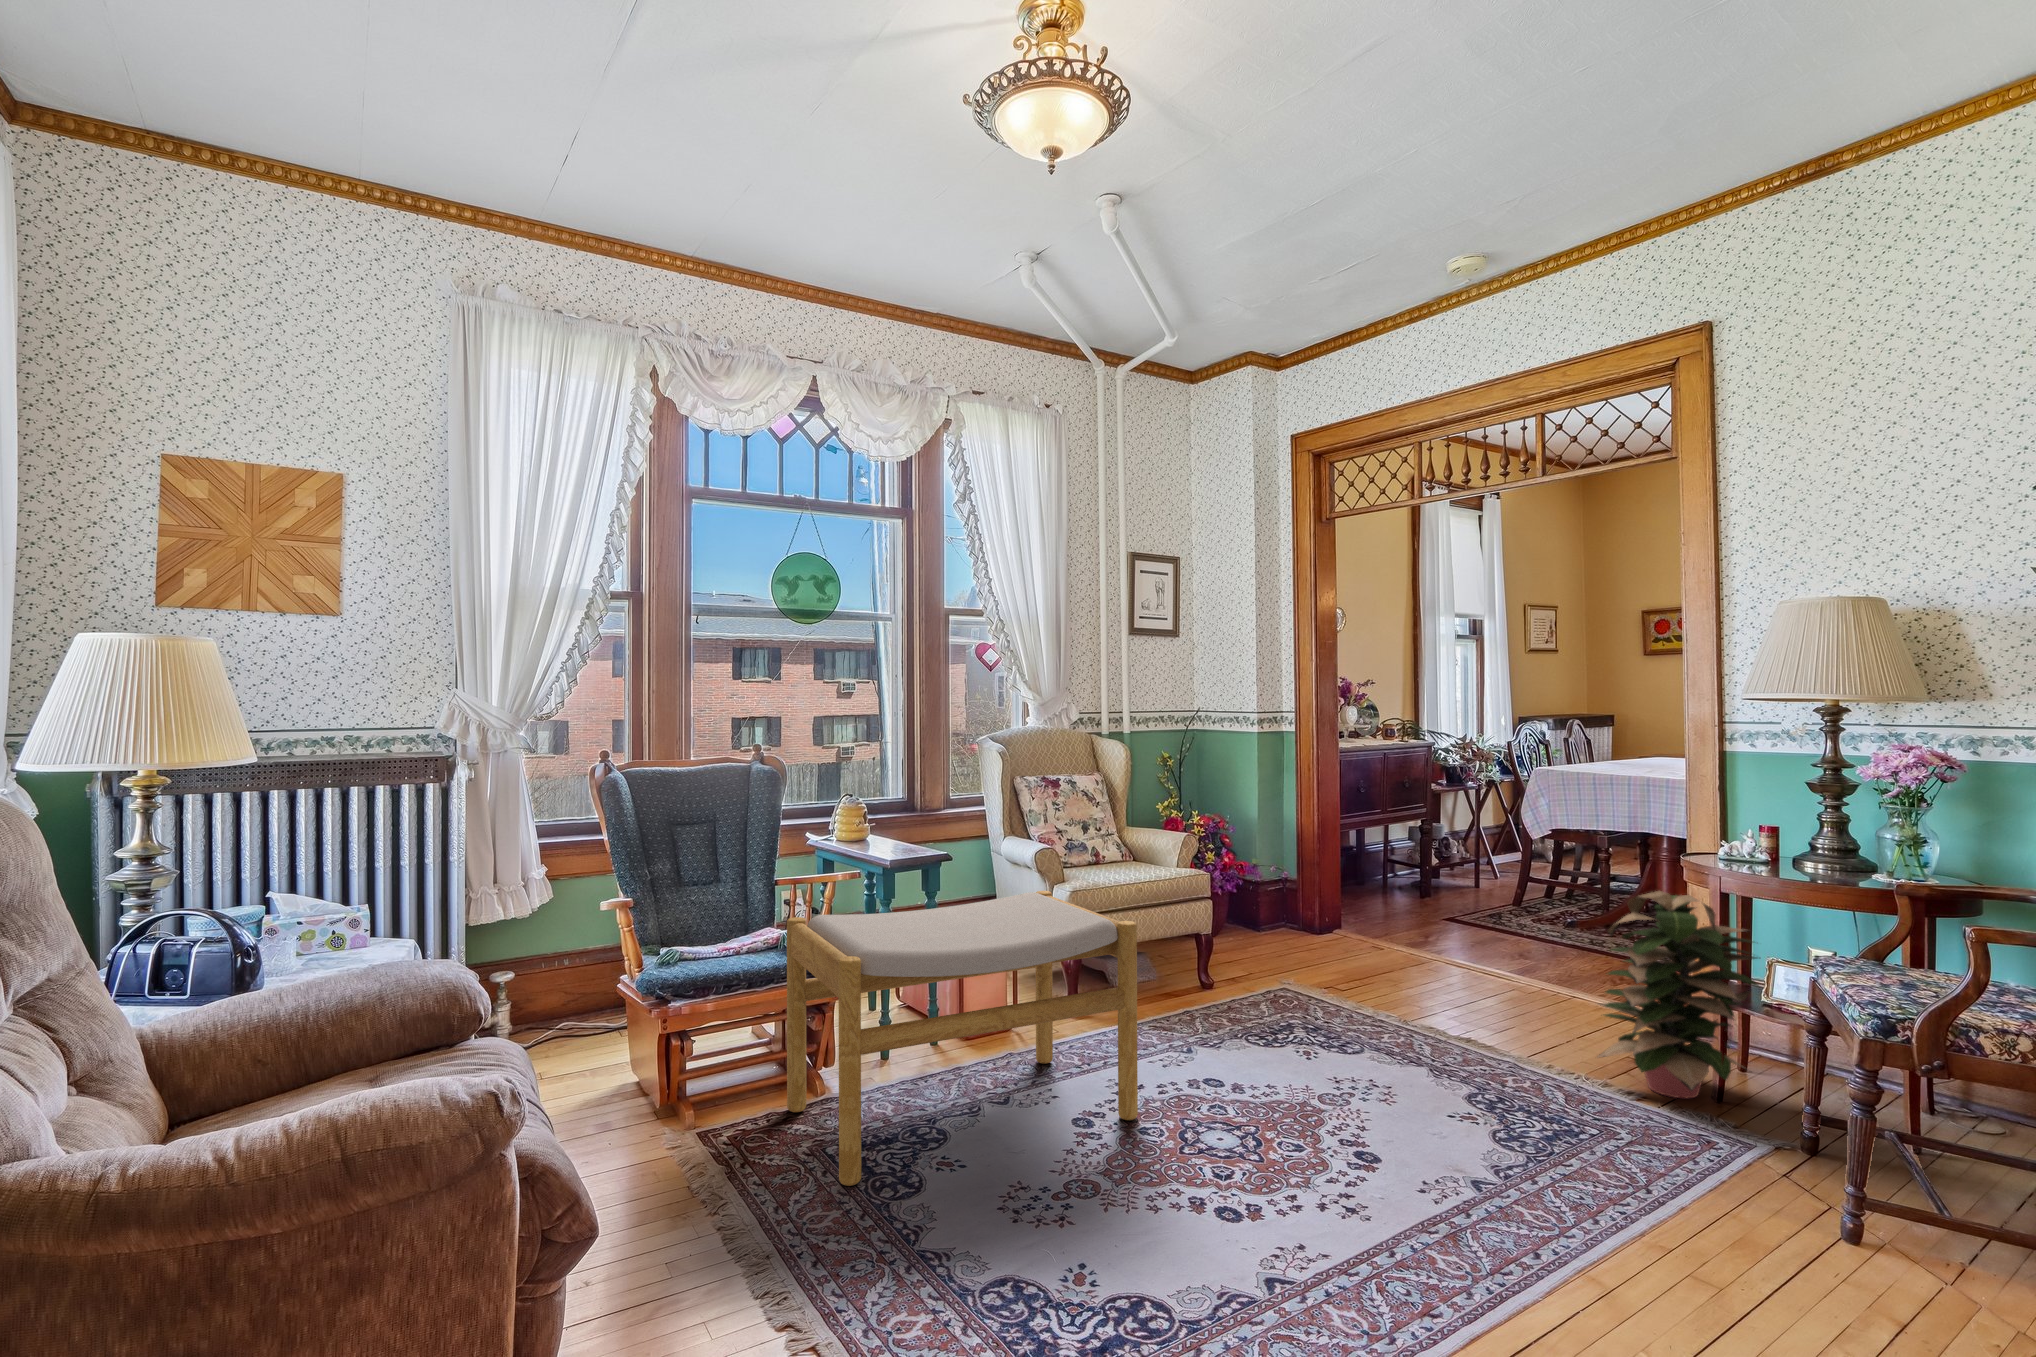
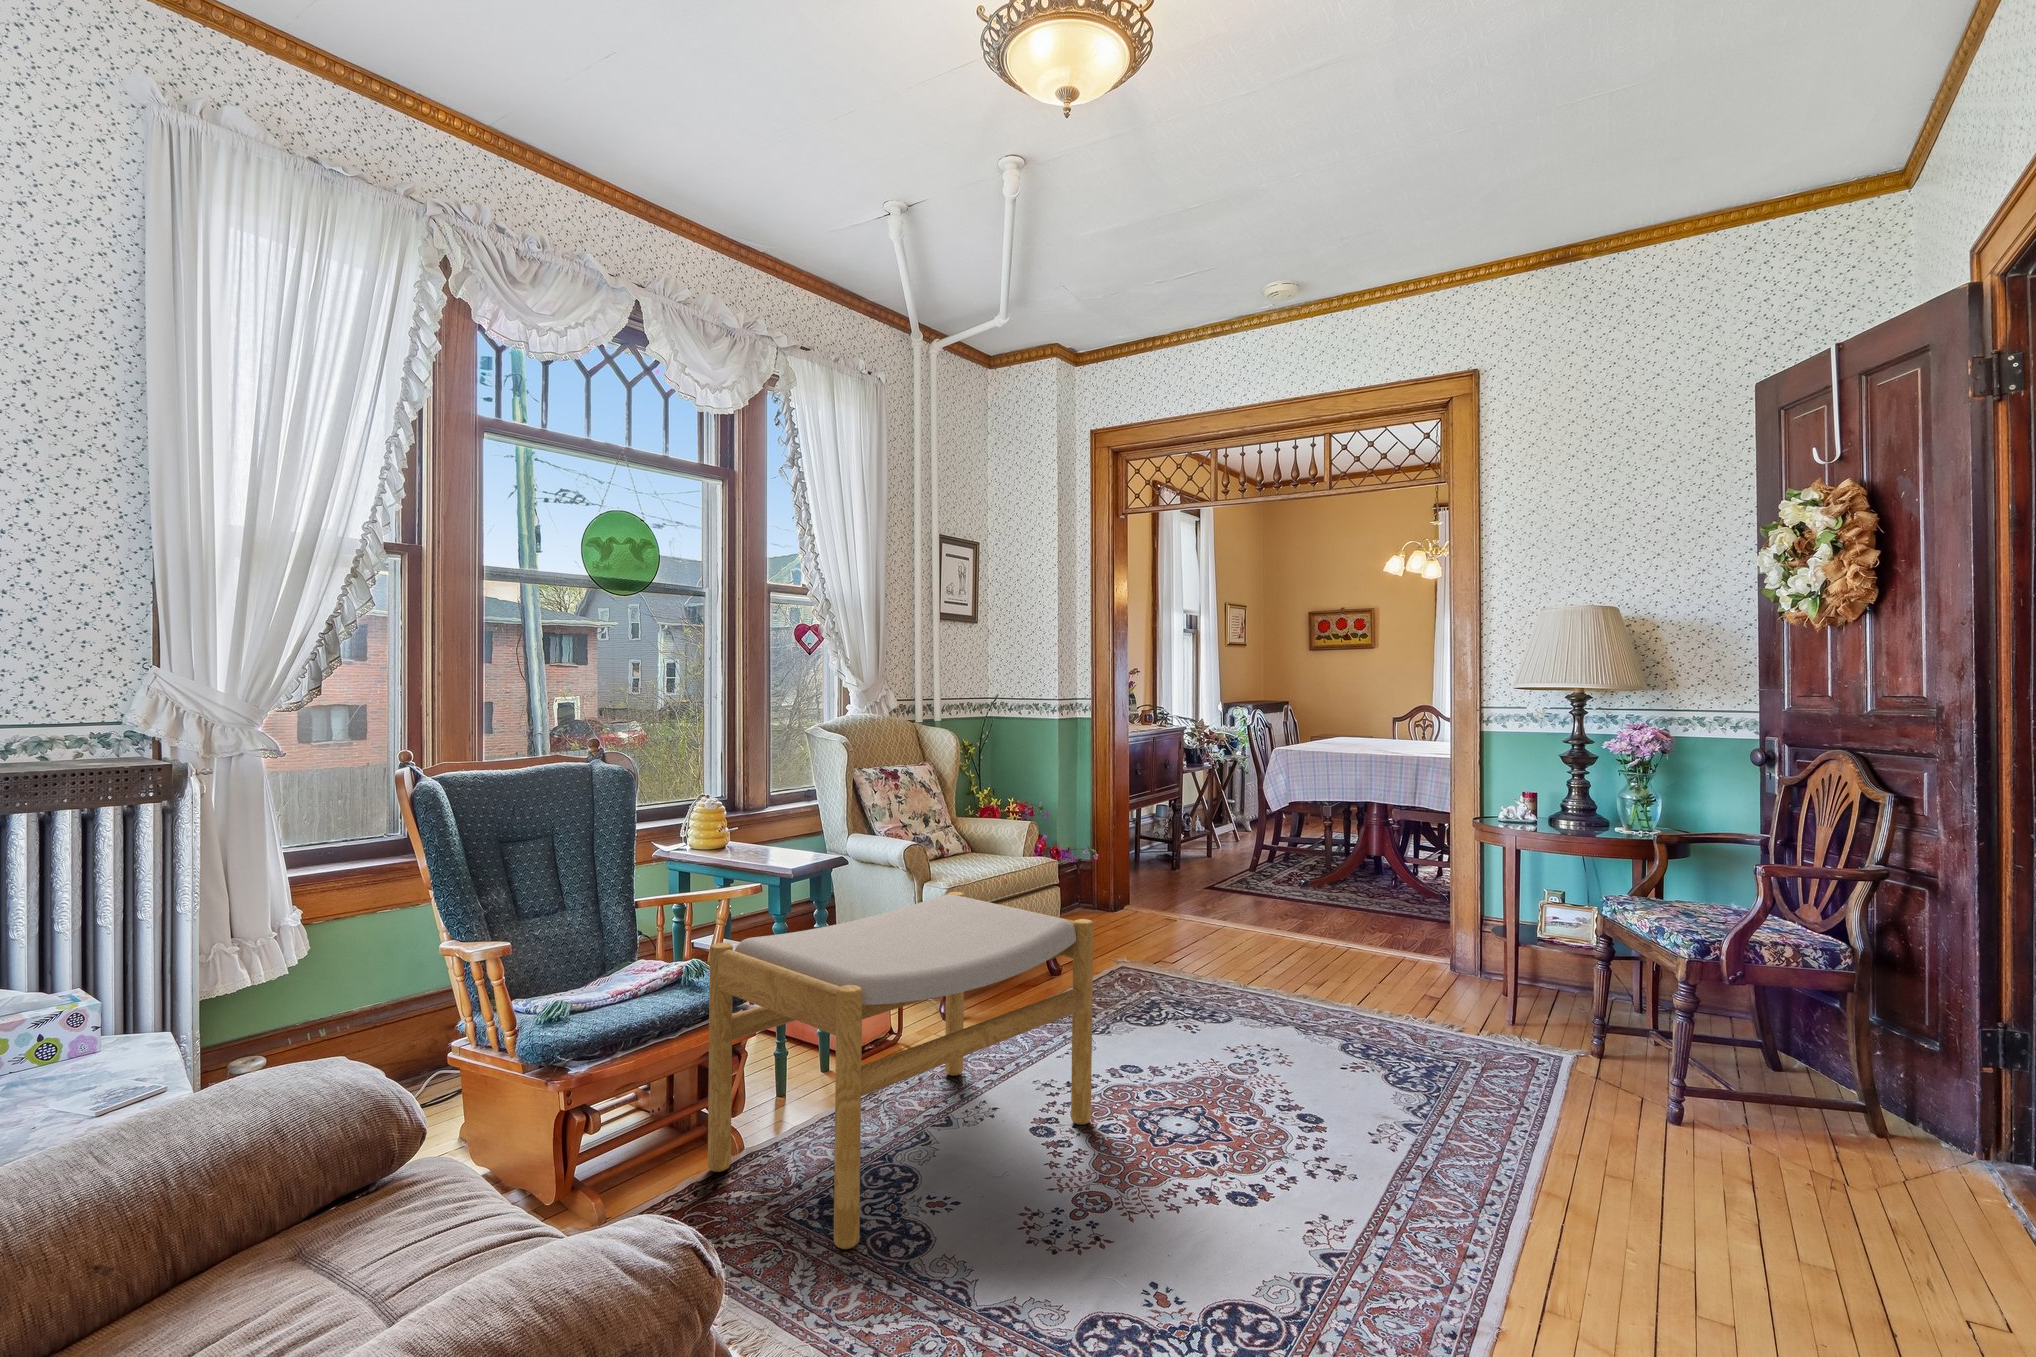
decorative plant: present [1598,891,1760,1098] -> none [1433,858,1567,1036]

